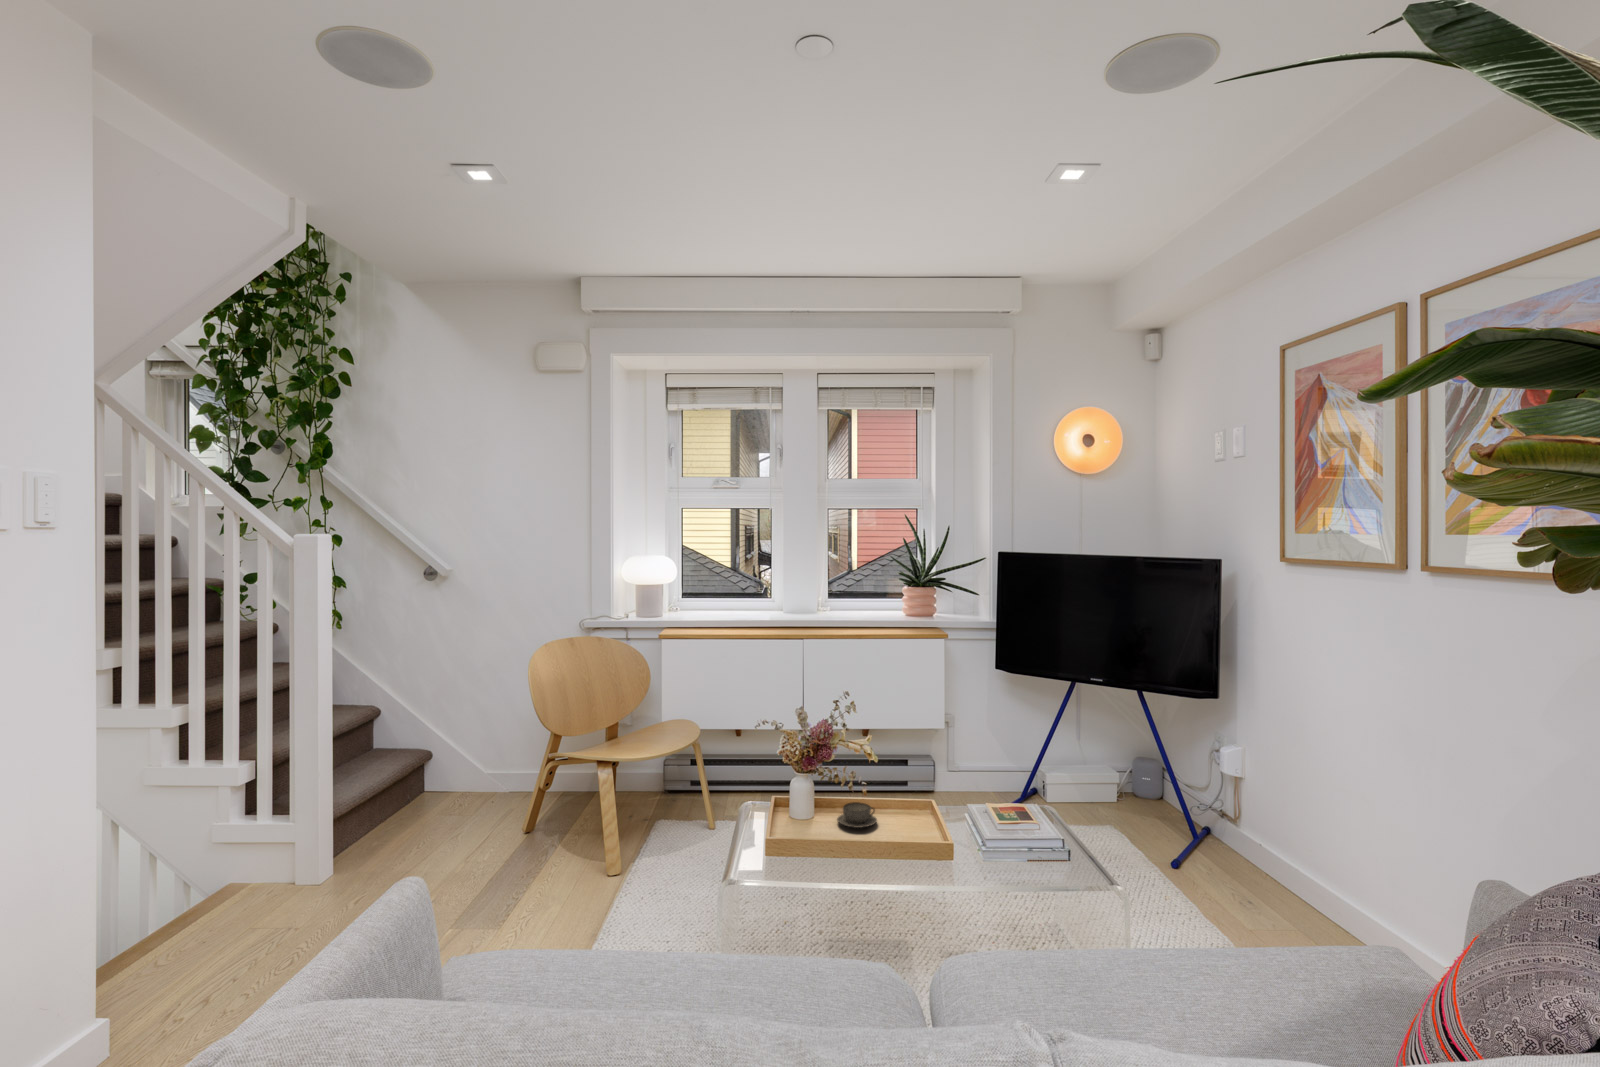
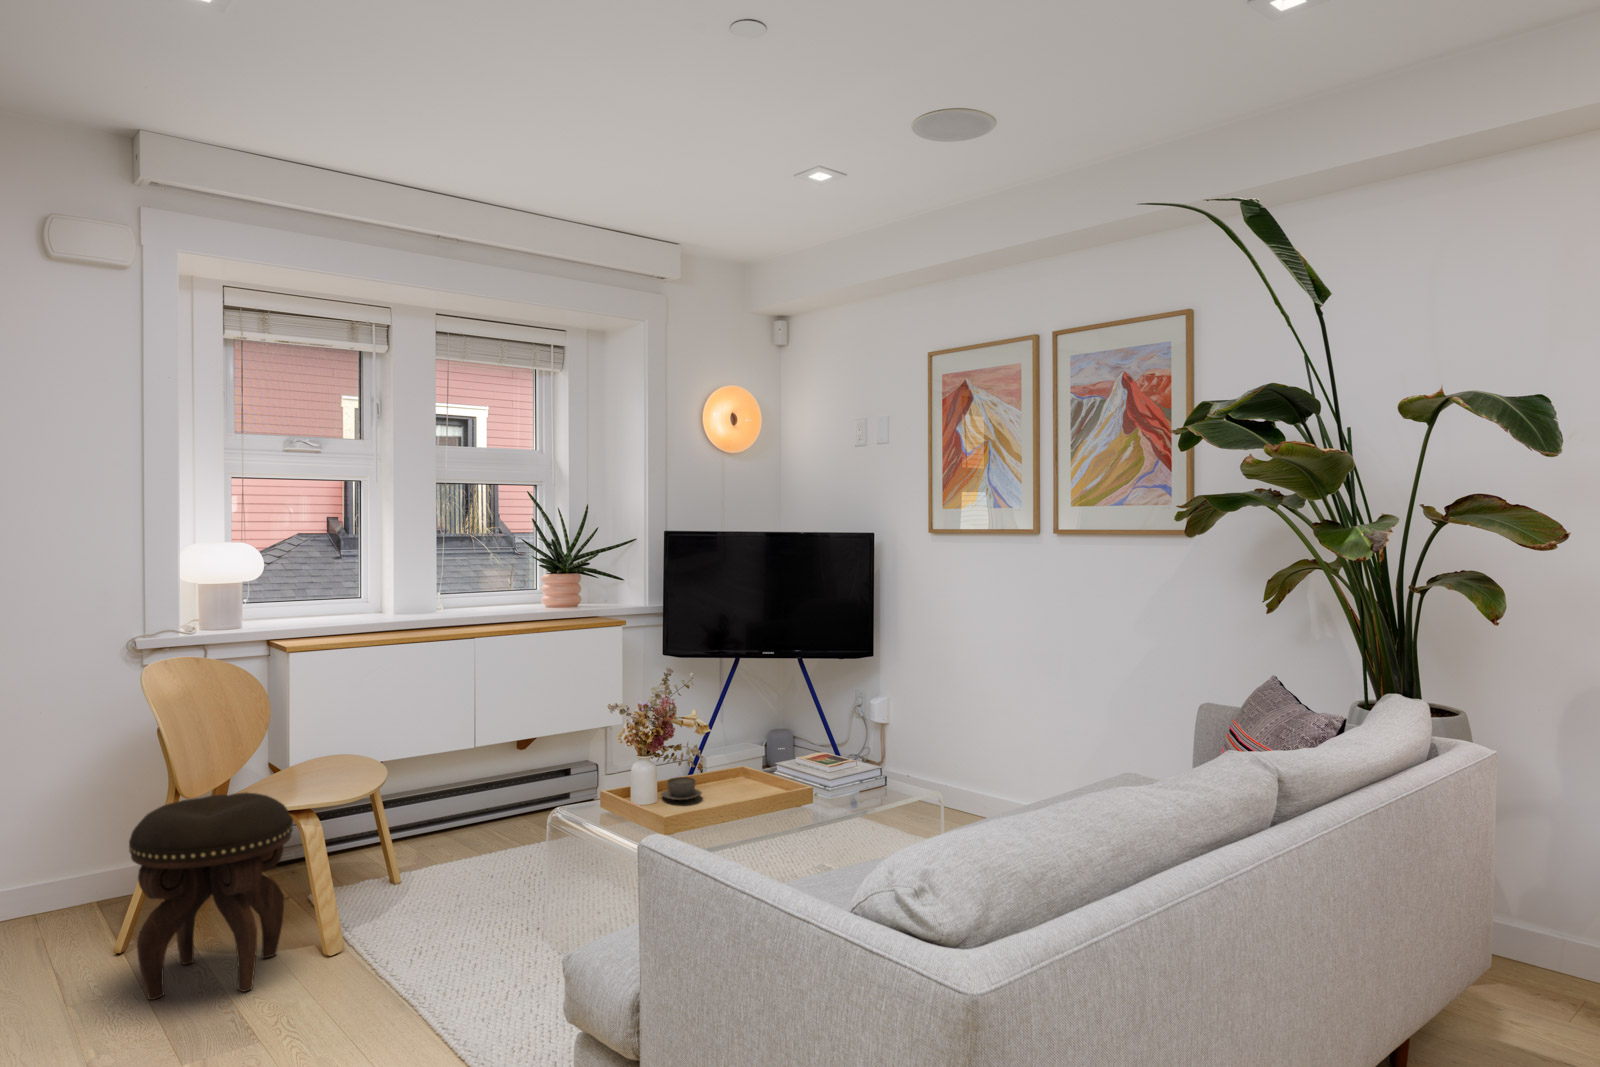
footstool: none [473,744,582,897] -> present [129,793,293,1000]

